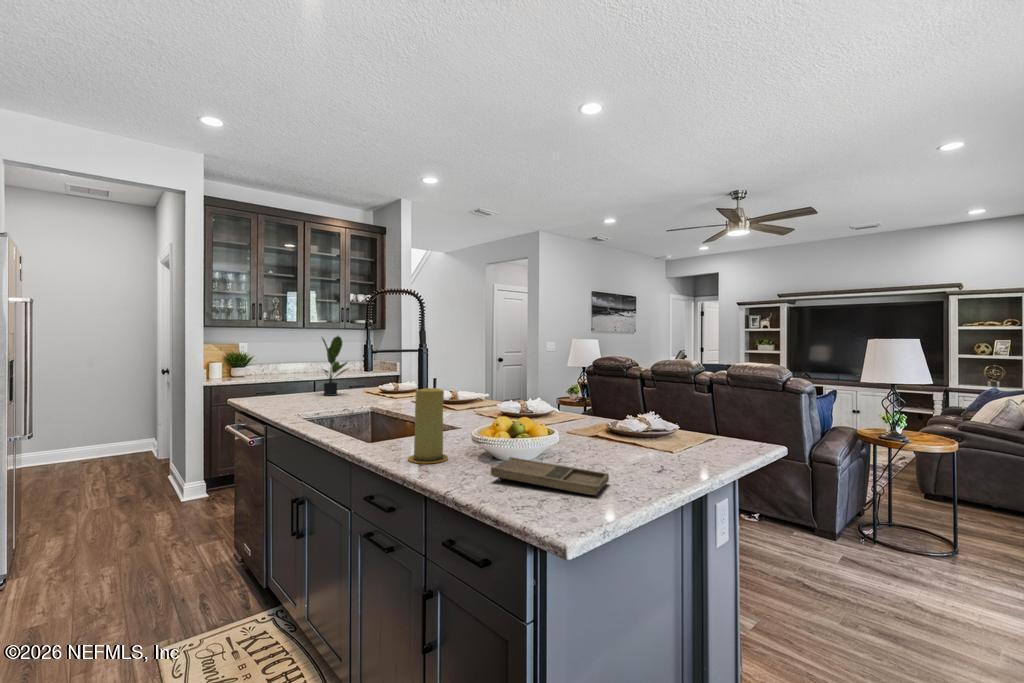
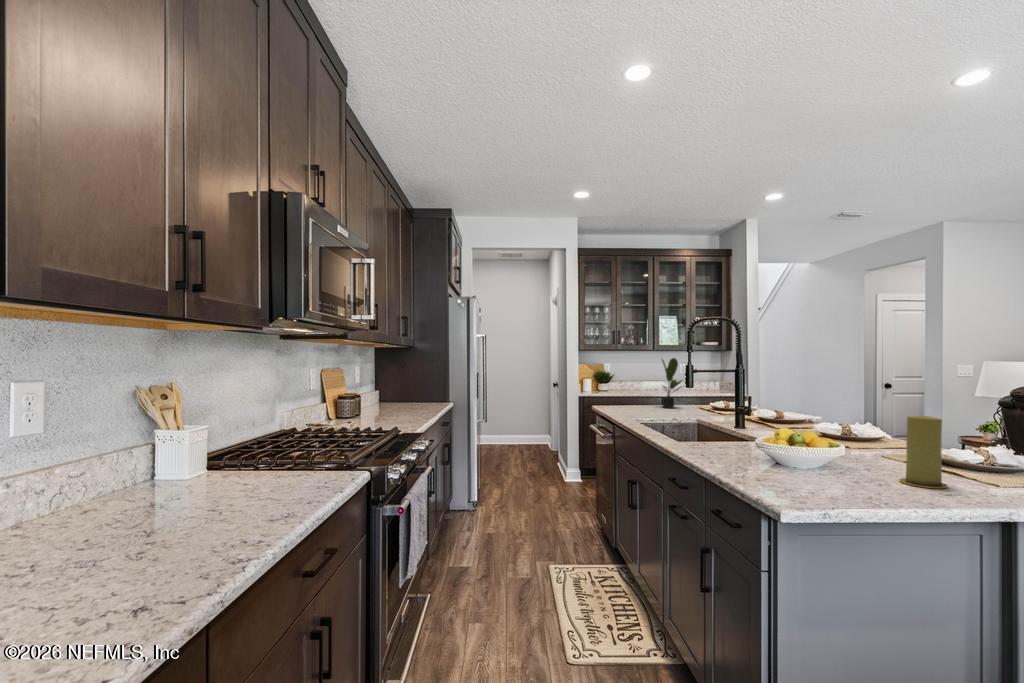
candle: present [408,388,448,463] -> present [899,416,948,488]
tray: present [491,457,609,495] -> none [756,460,863,494]

